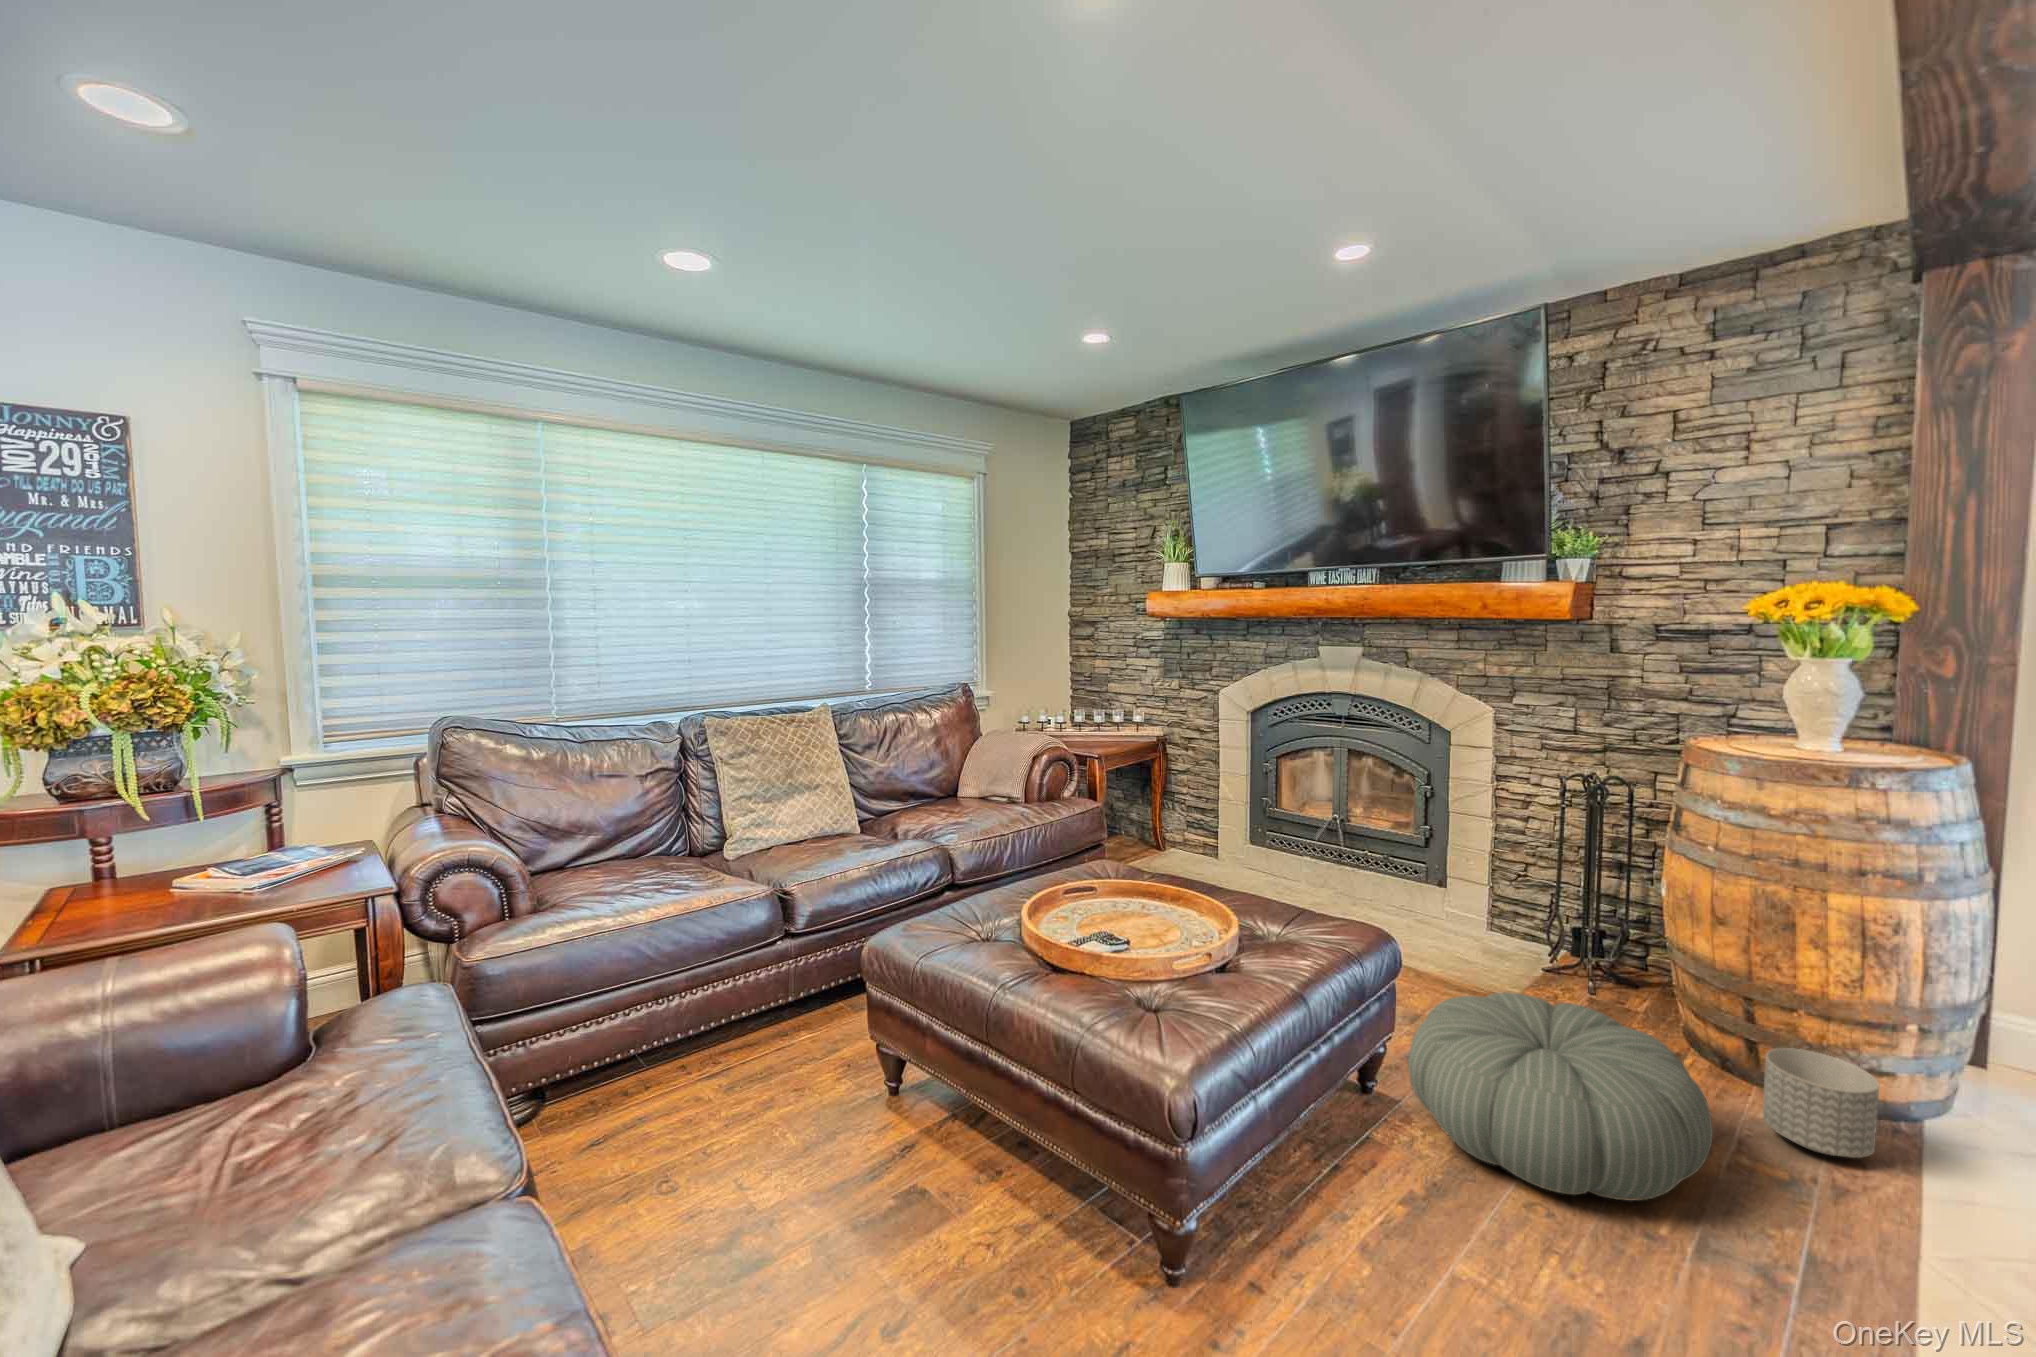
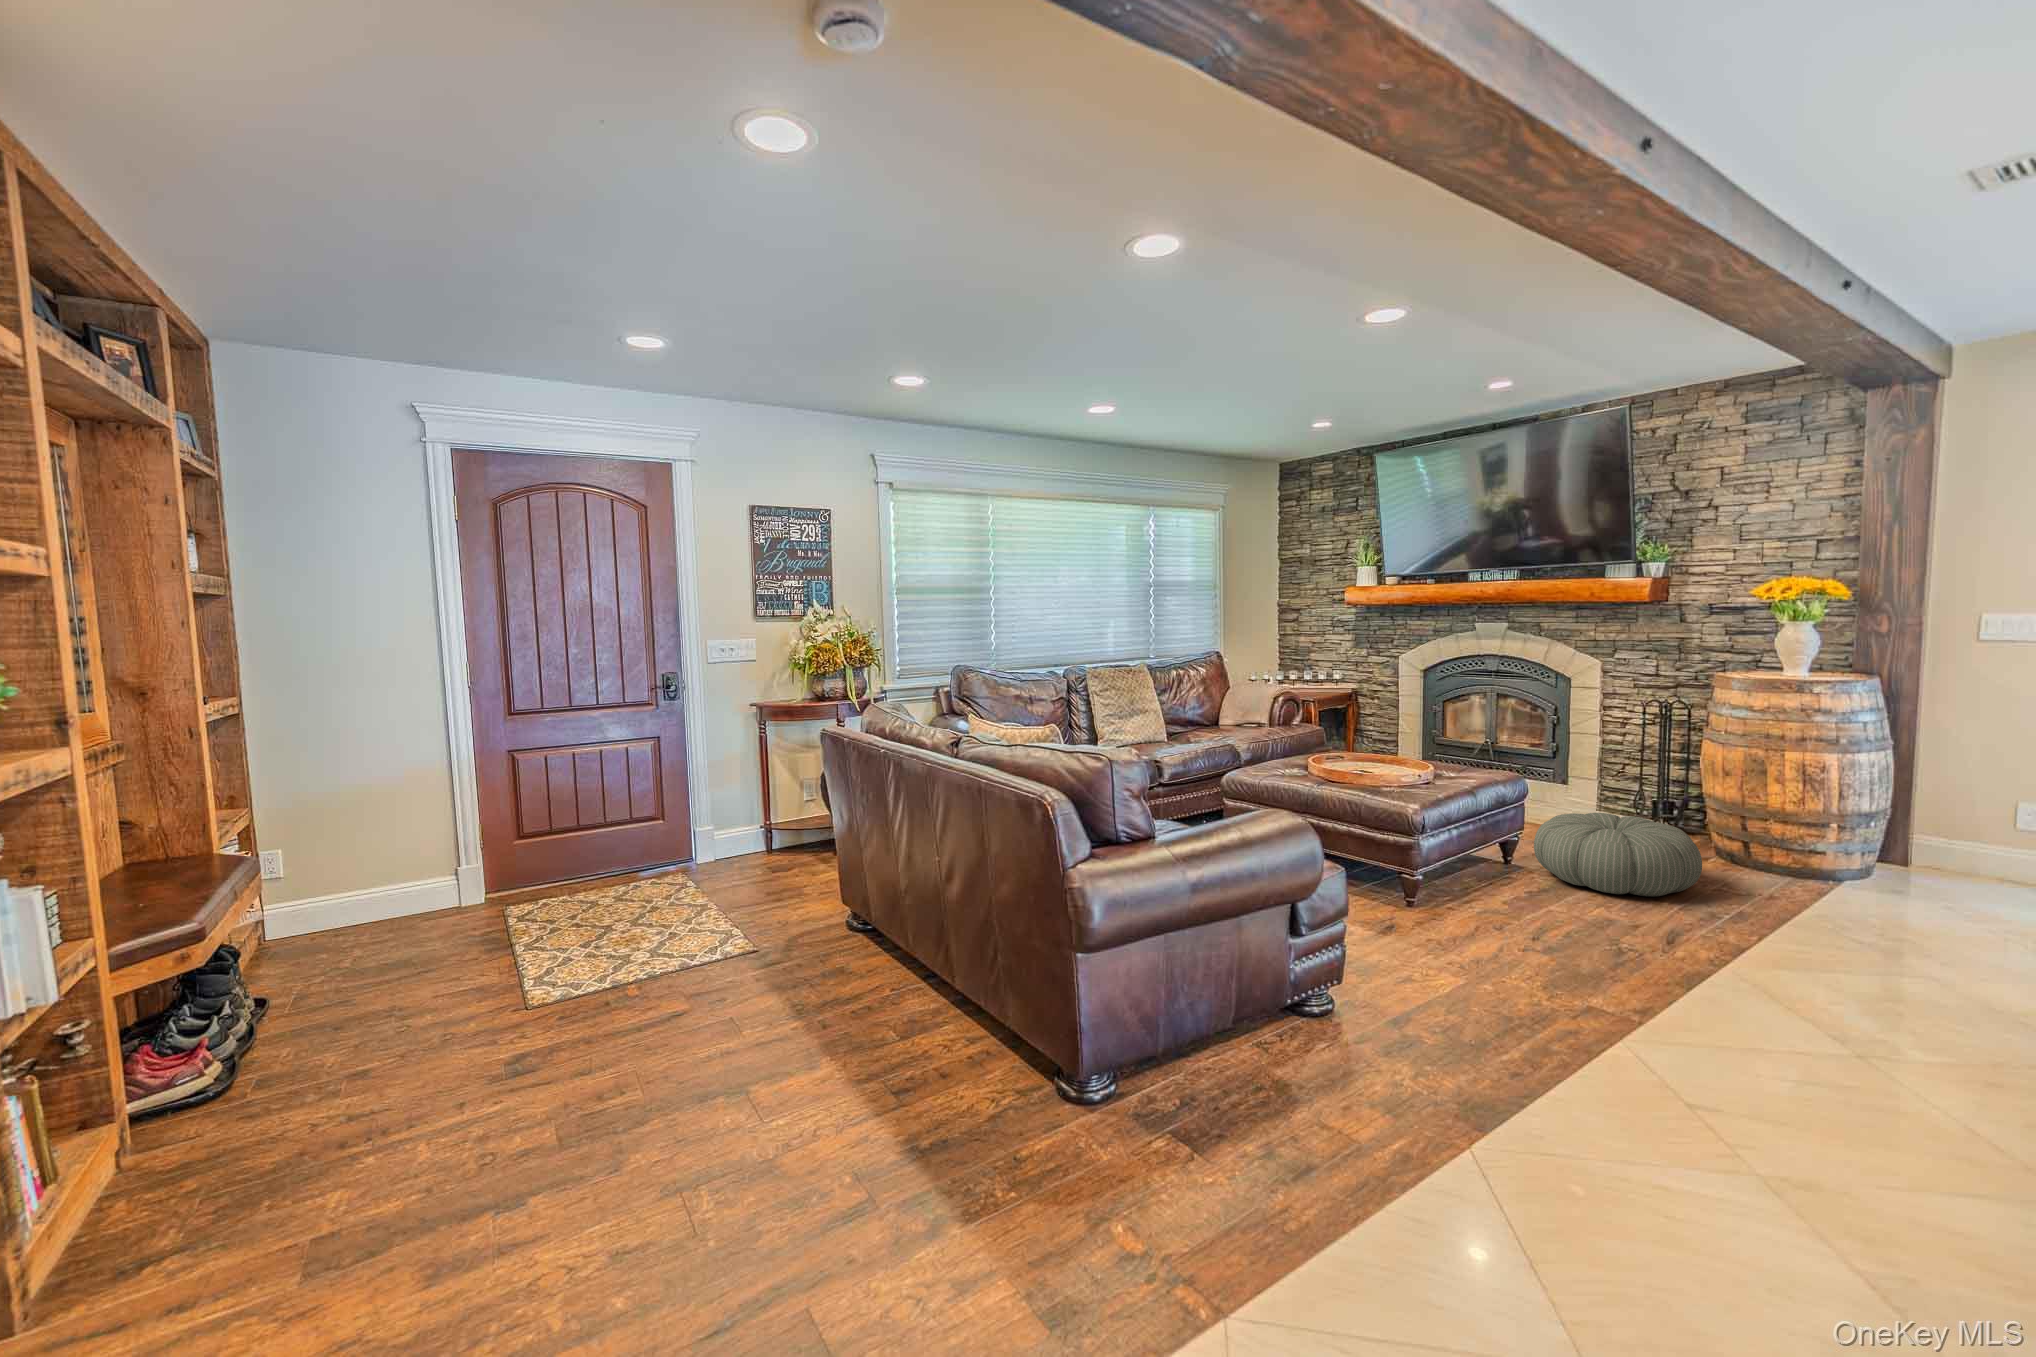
planter: present [1763,1048,1879,1158] -> none [1743,838,1805,888]

